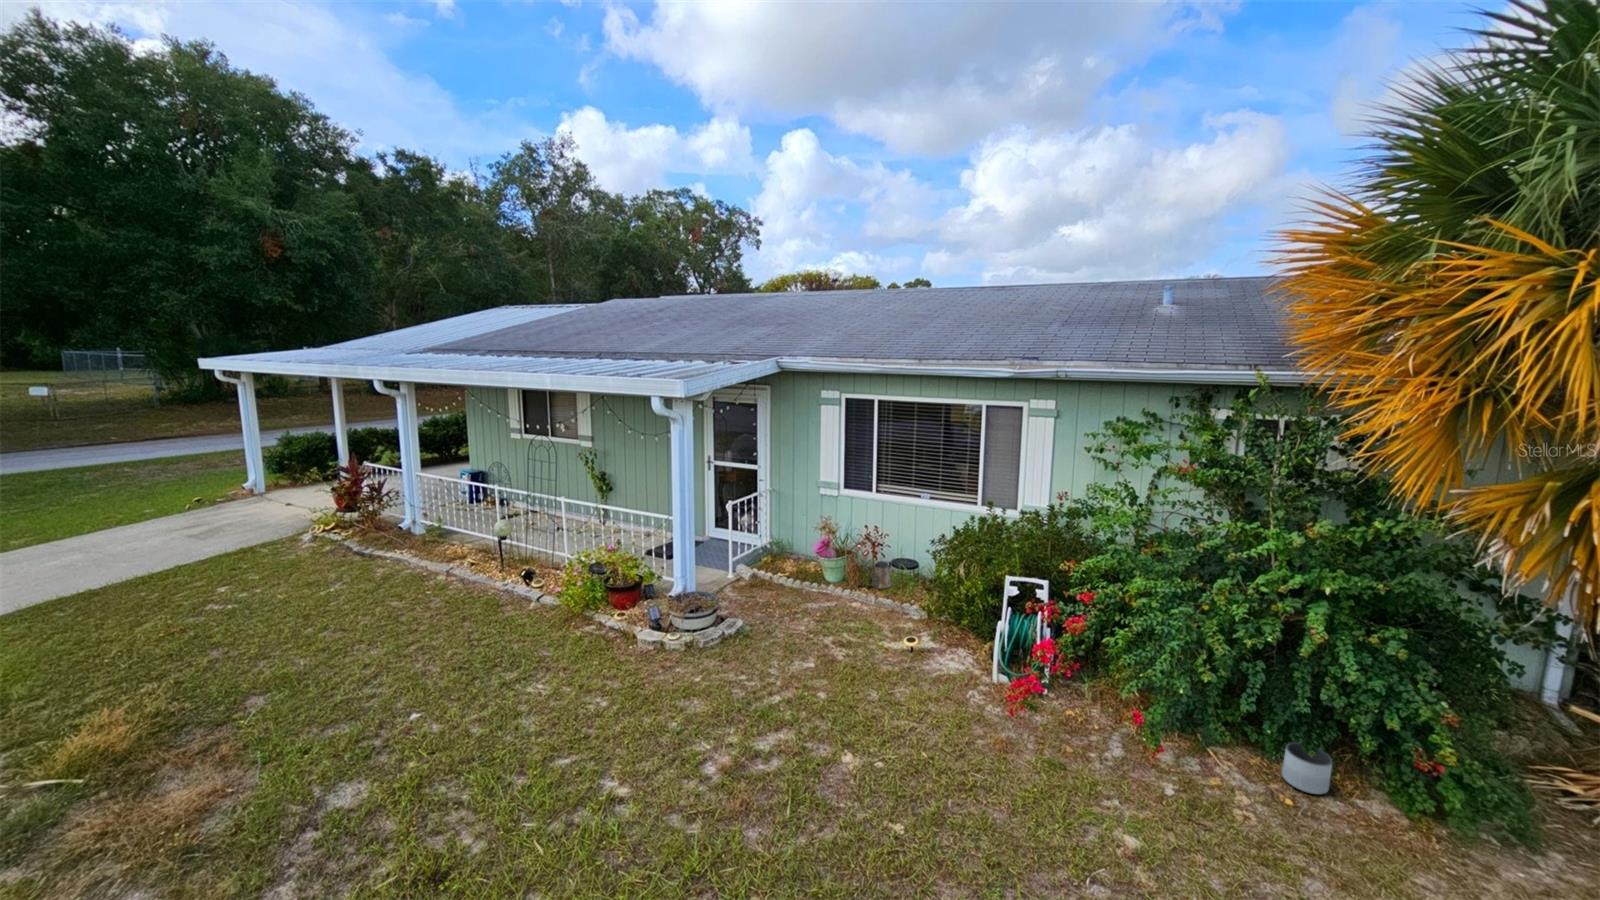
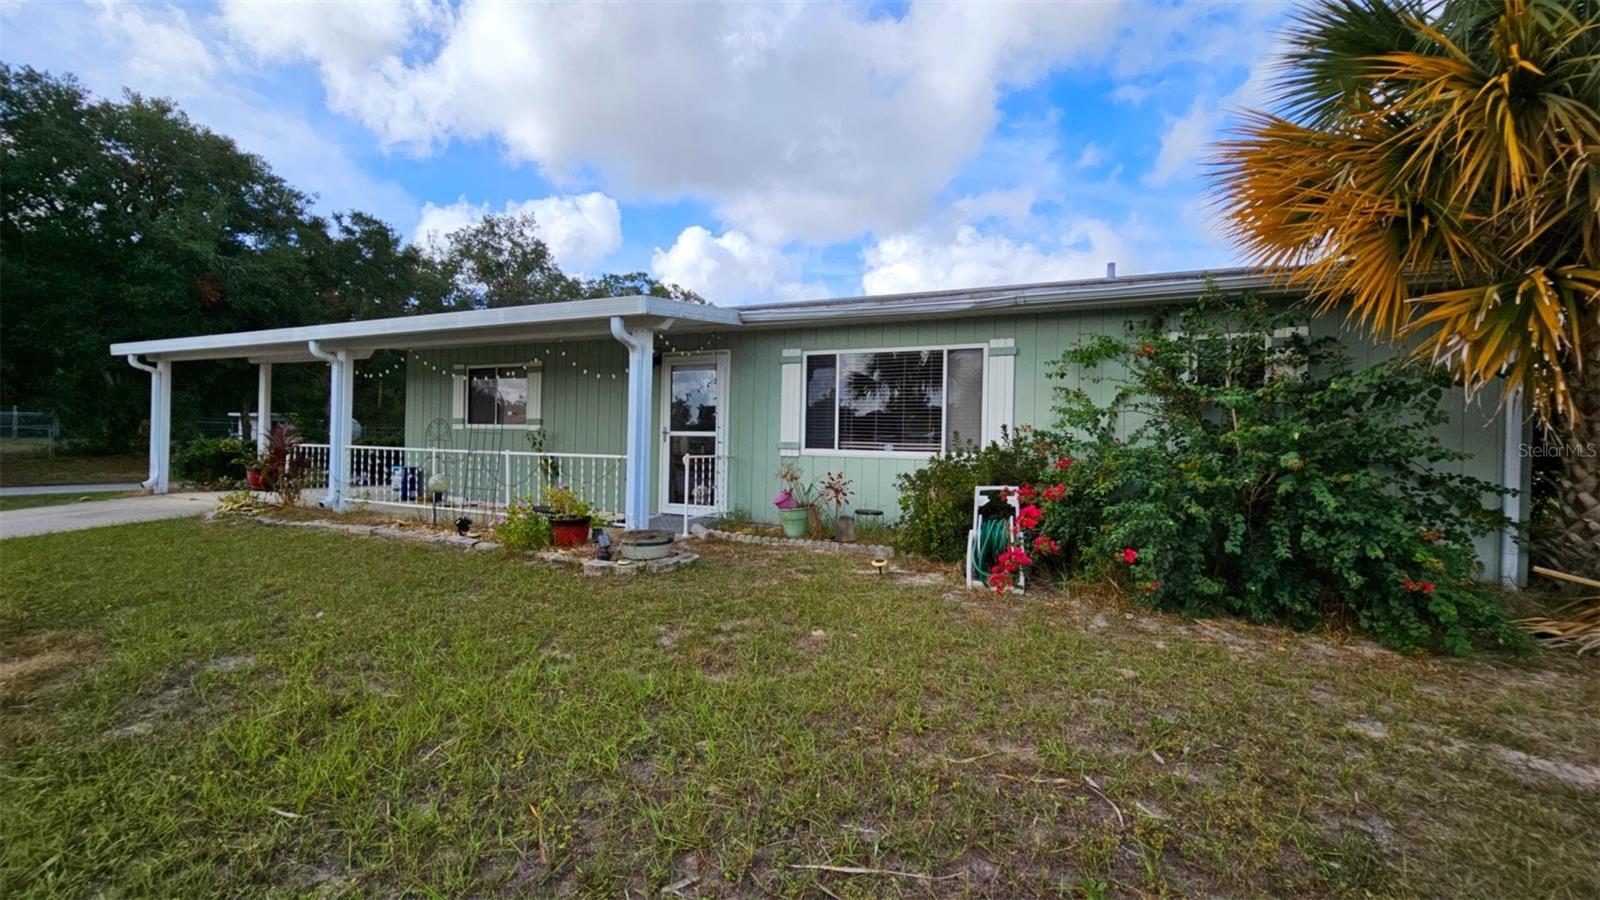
planter: present [1282,742,1332,794] -> none [1276,590,1326,633]

